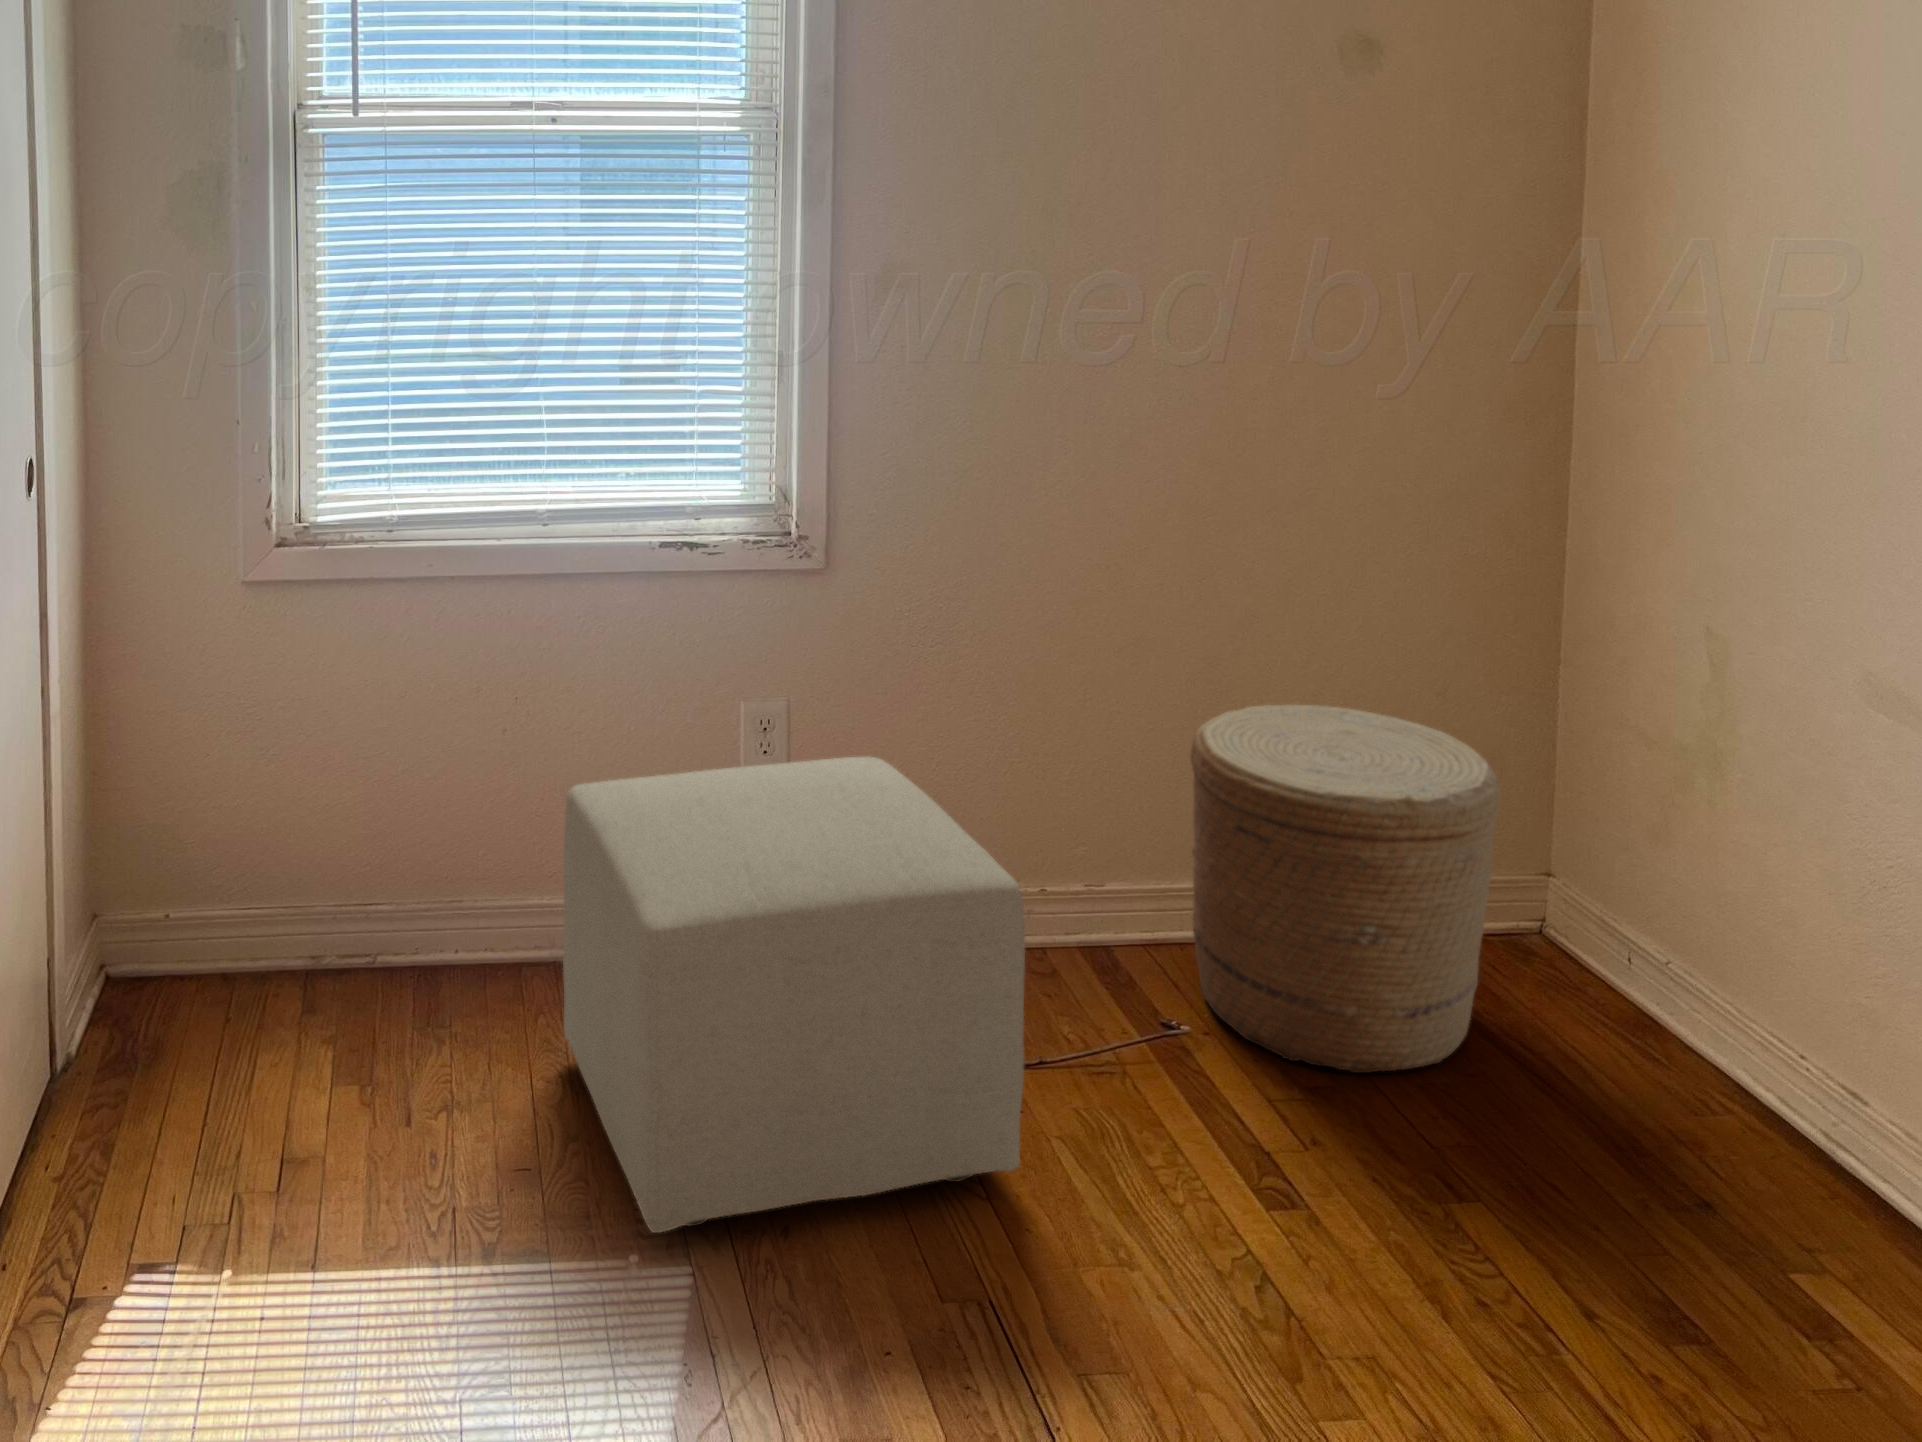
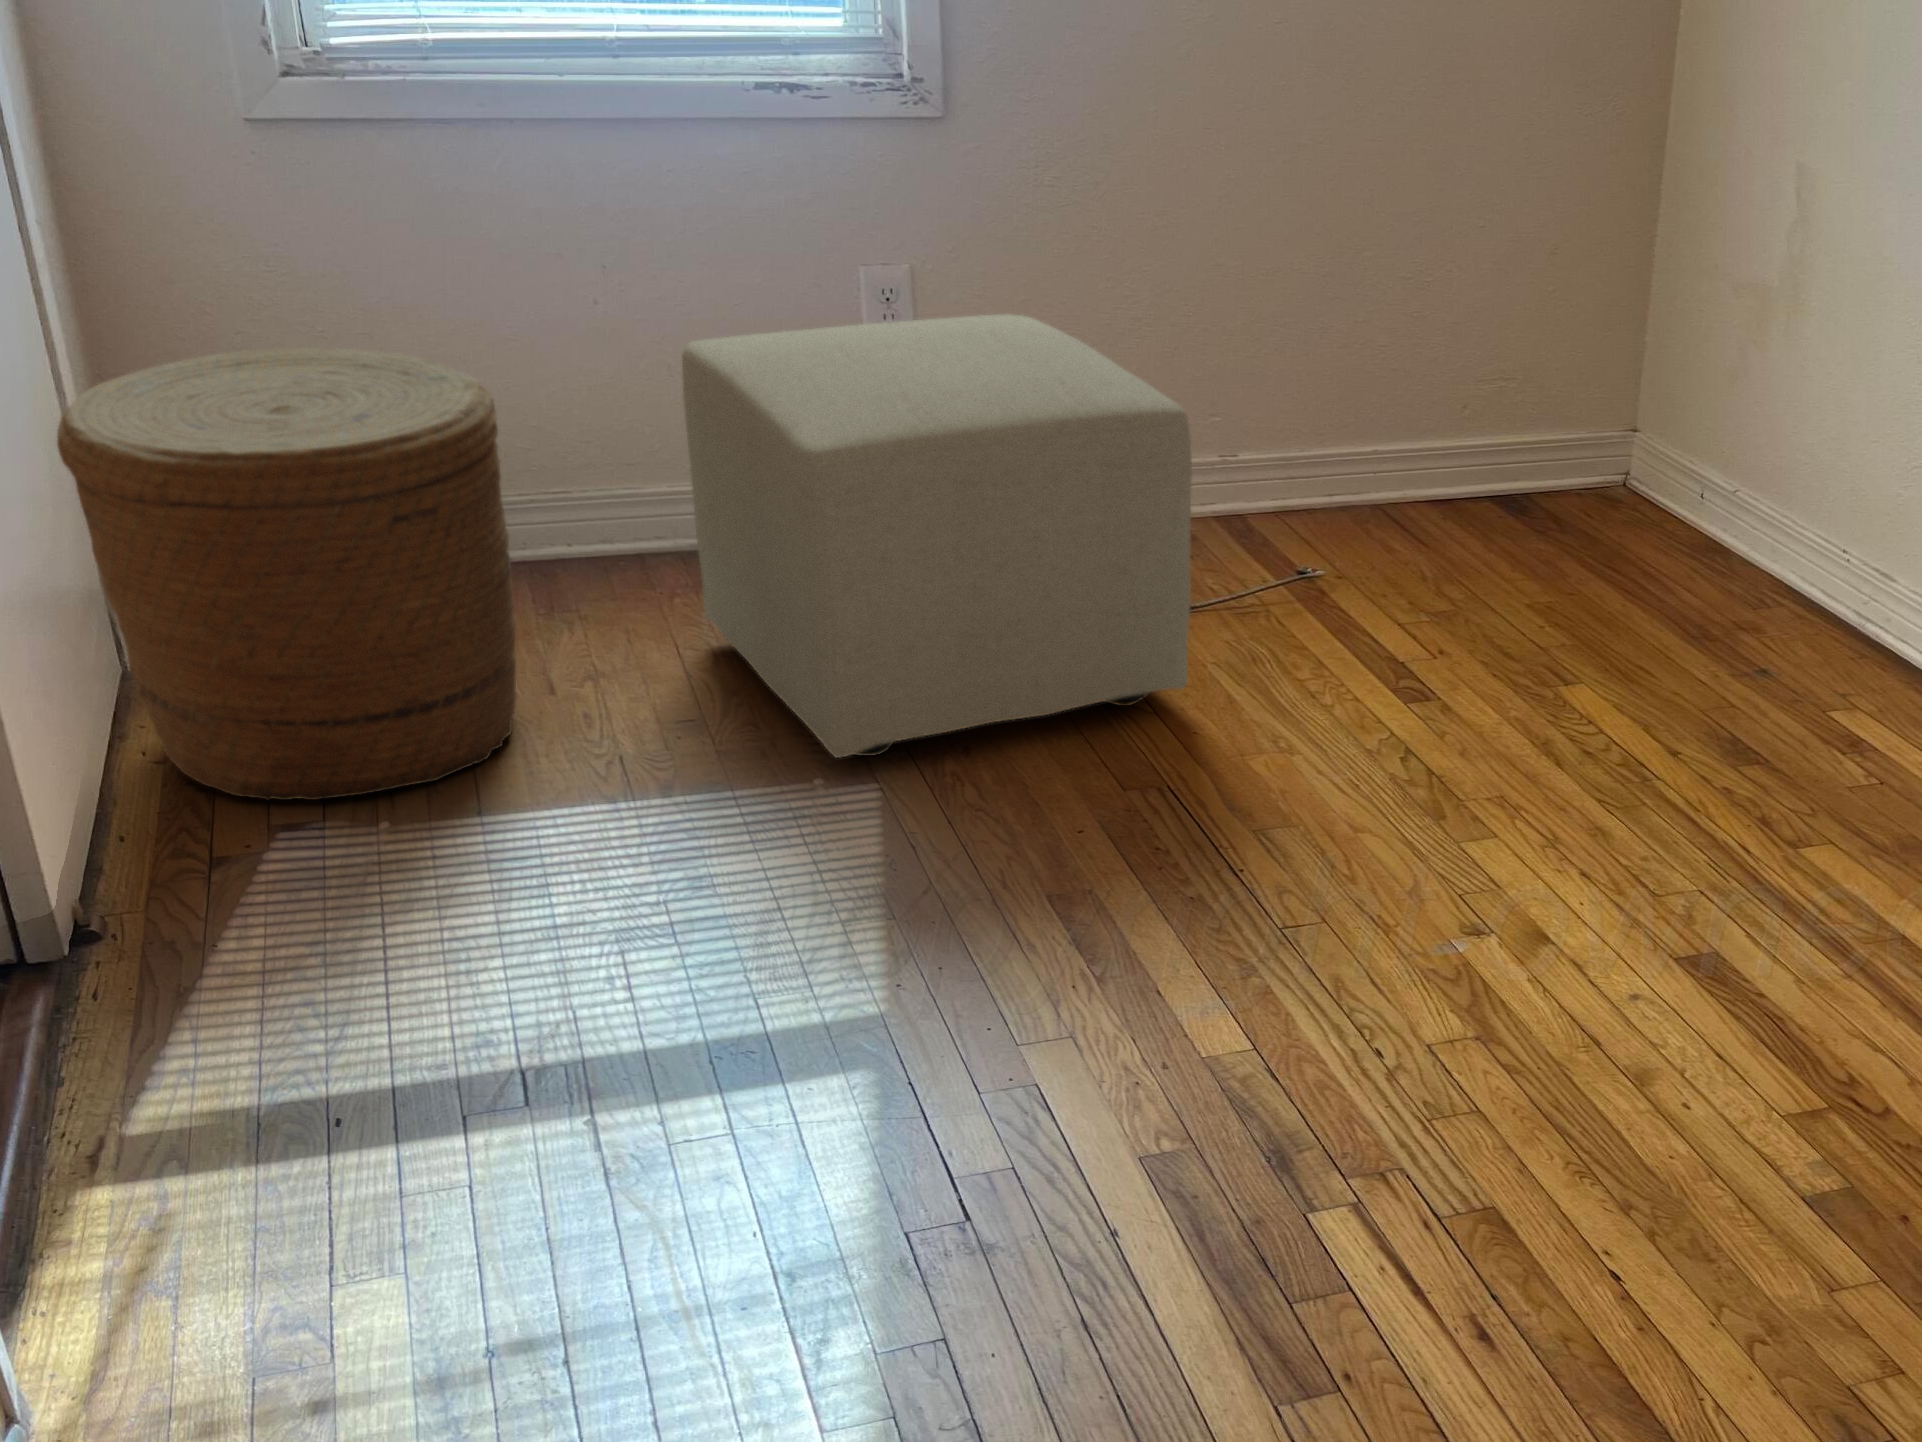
woven basket: present [1190,705,1500,1073] -> present [57,348,516,800]

